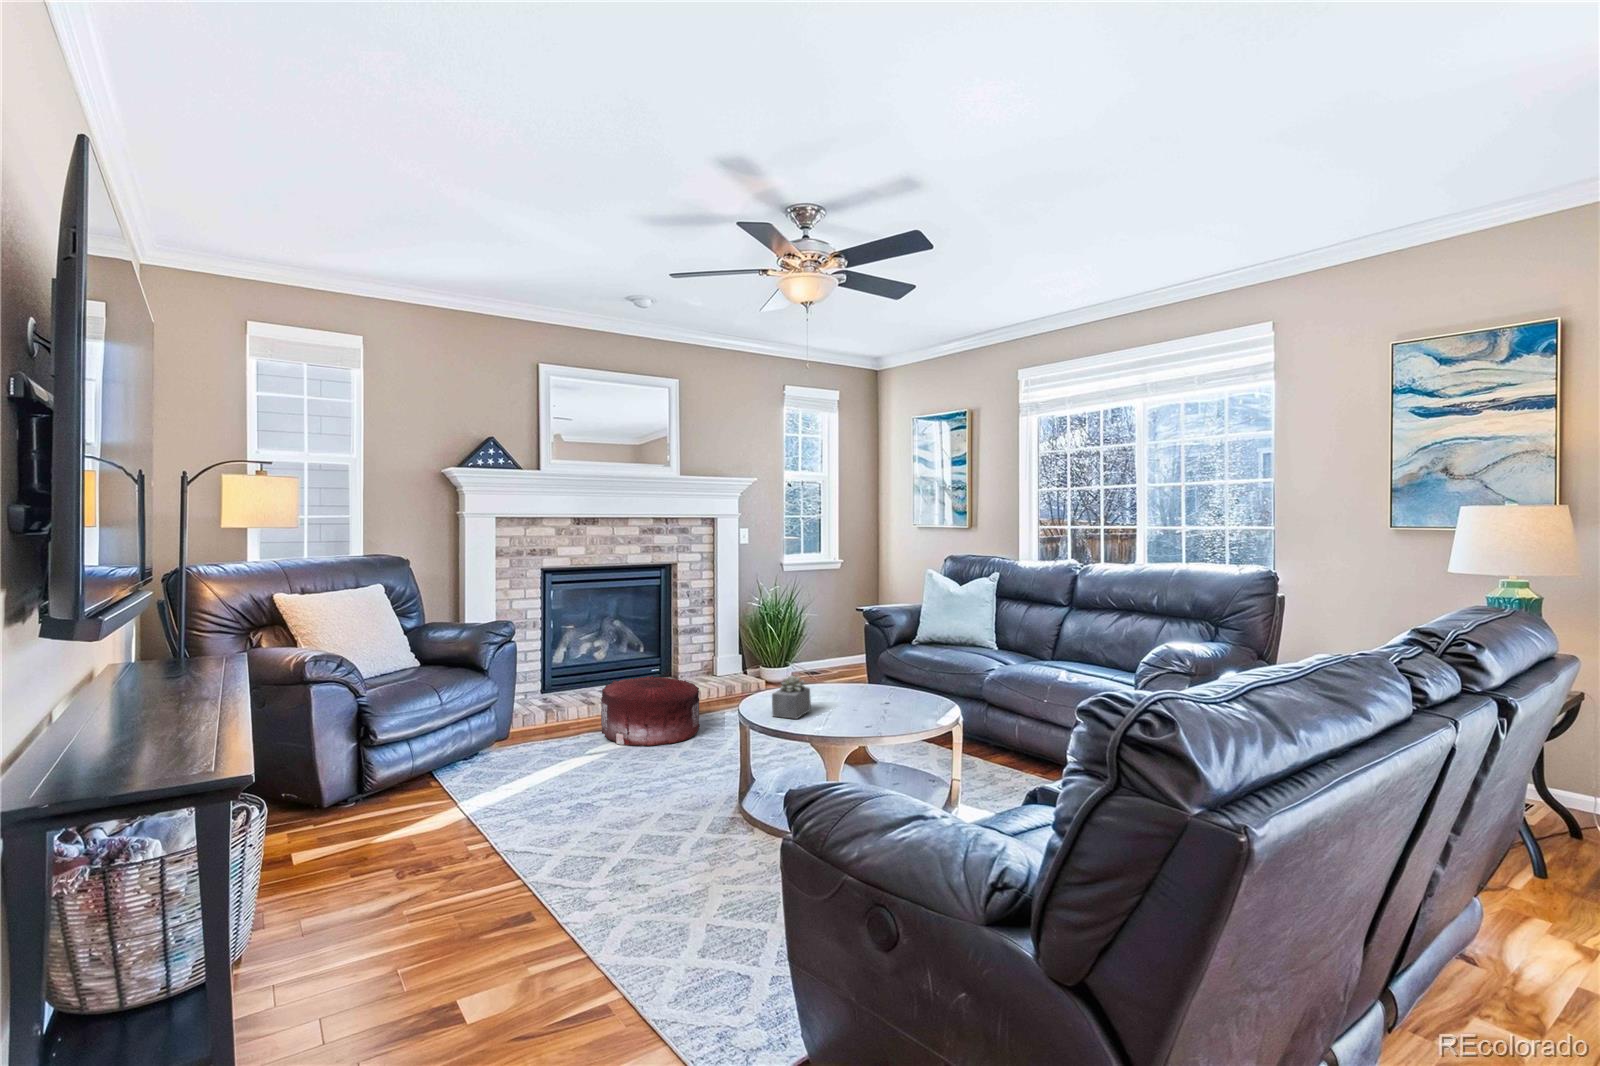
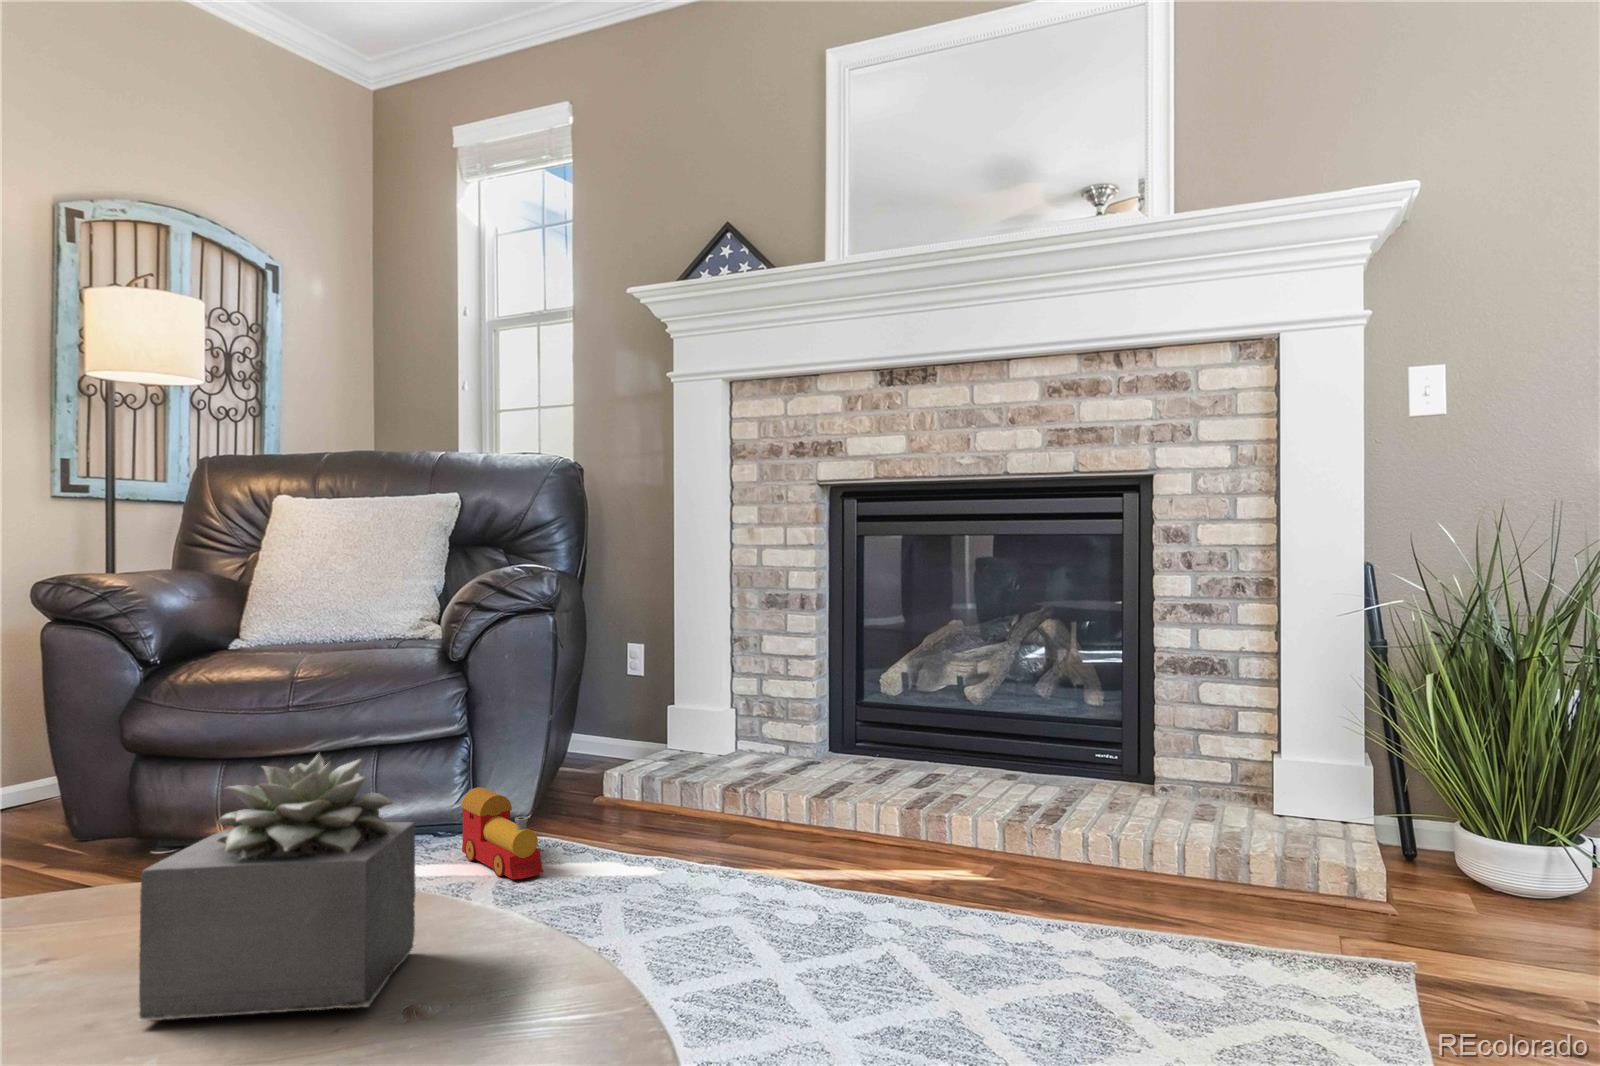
pouf: present [601,676,700,746] -> none [640,736,929,958]
toy train: none [511,727,564,758] -> present [461,787,543,879]

